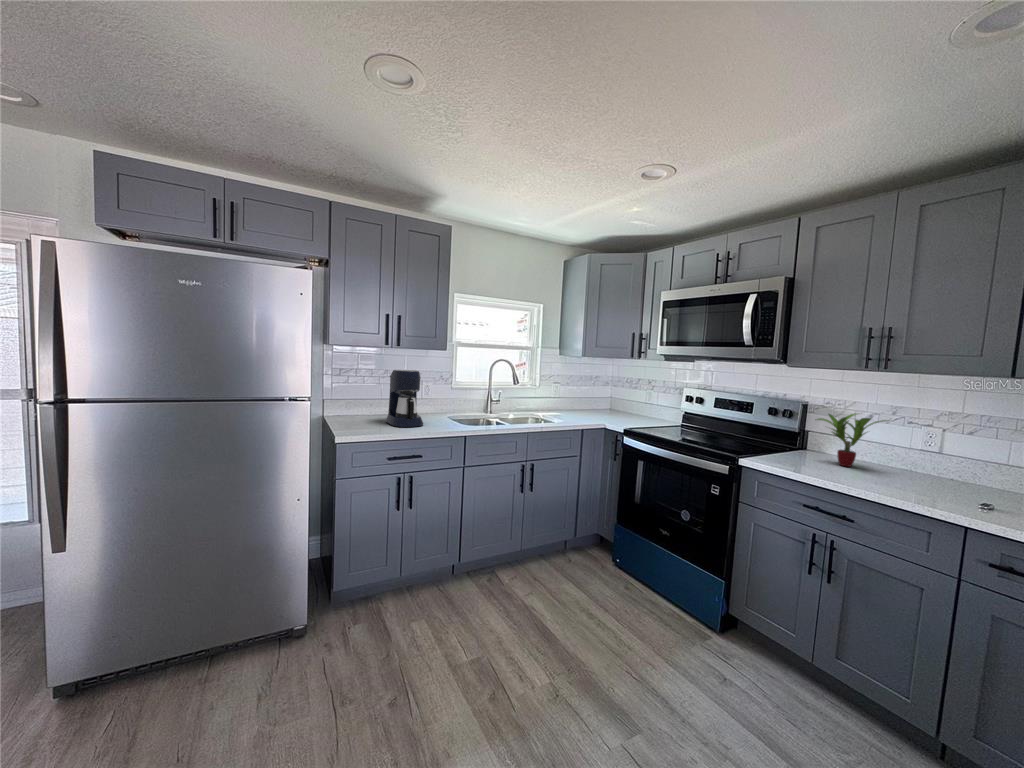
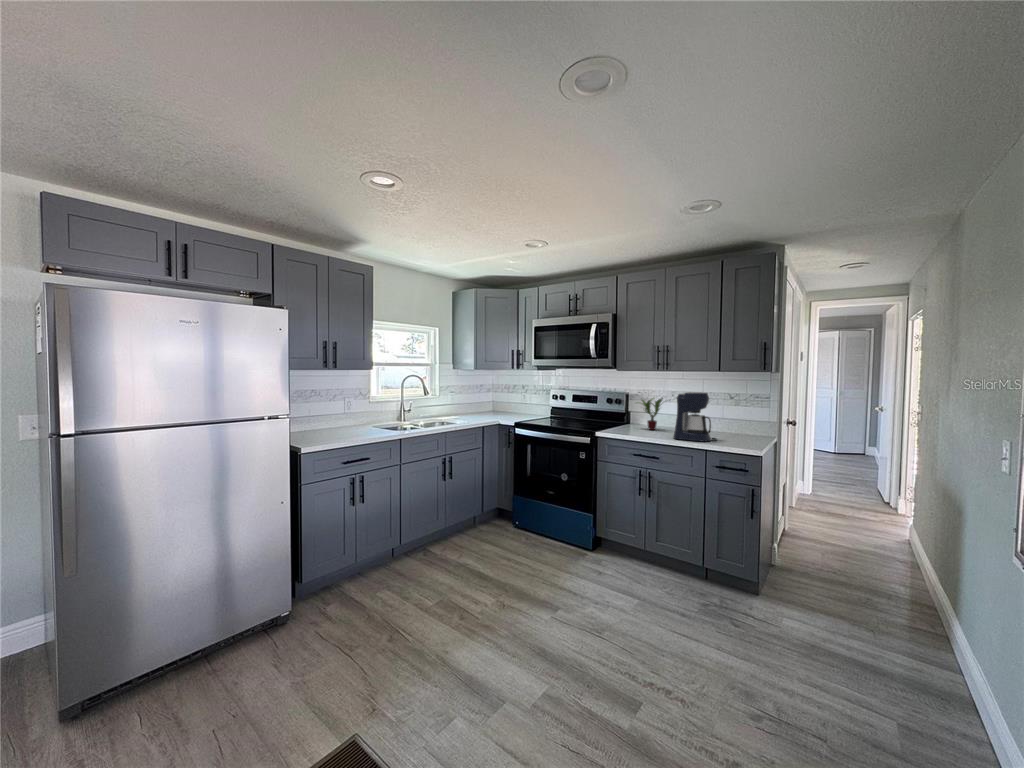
coffee maker: present [386,370,423,427] -> present [673,392,711,442]

